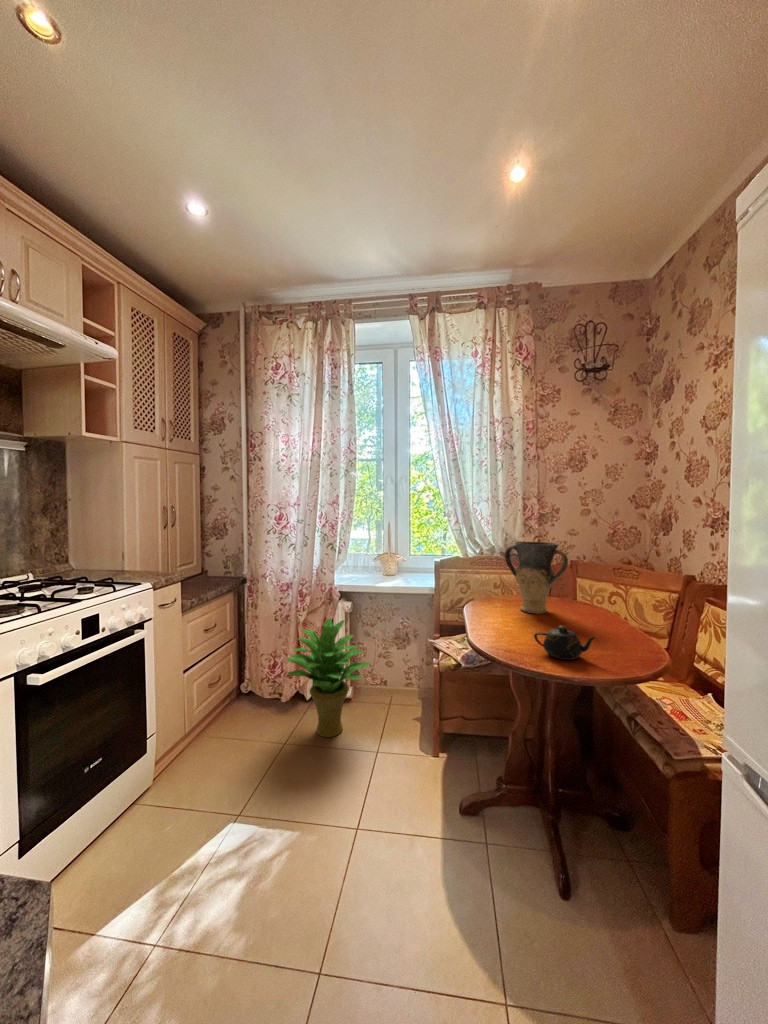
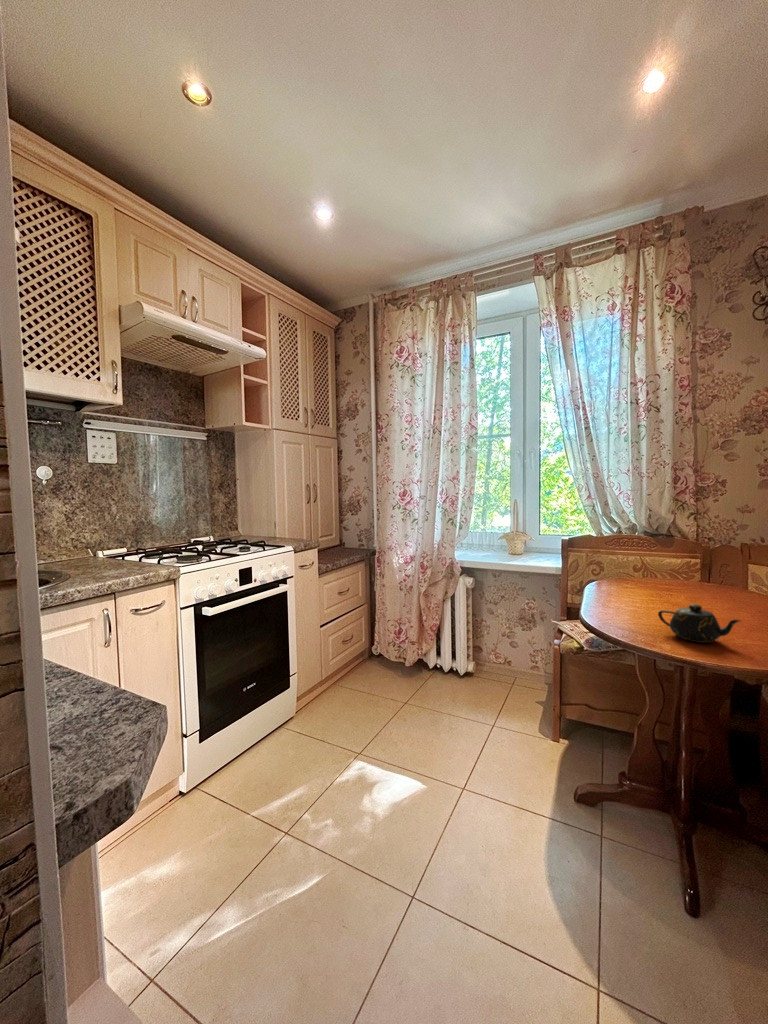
vase: present [505,542,568,614] -> none [639,515,722,598]
potted plant: present [287,619,371,737] -> none [407,592,489,704]

